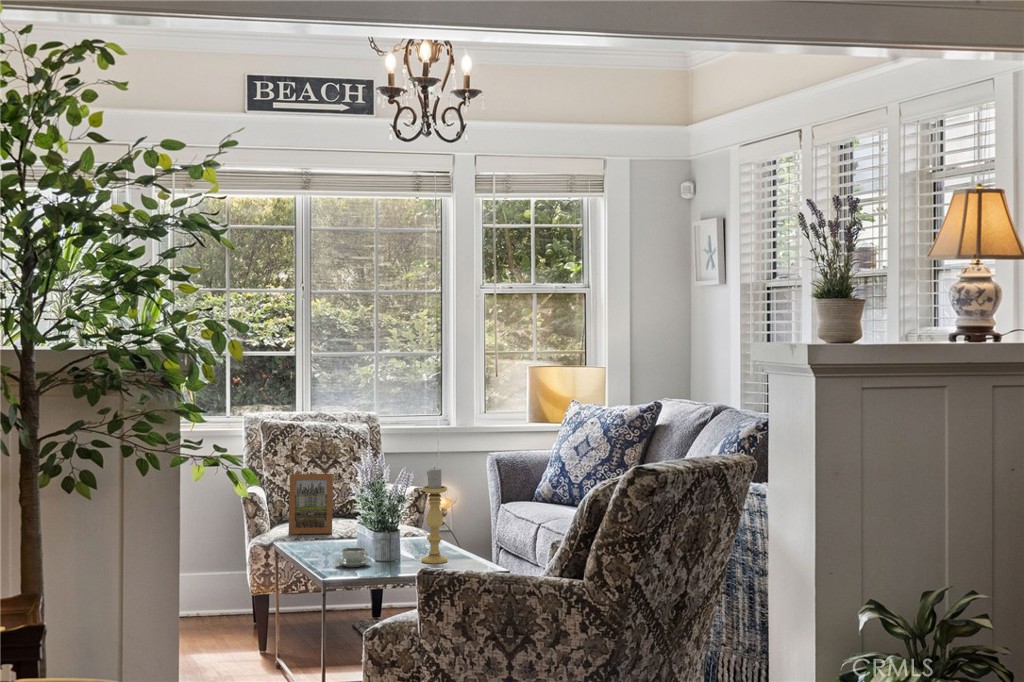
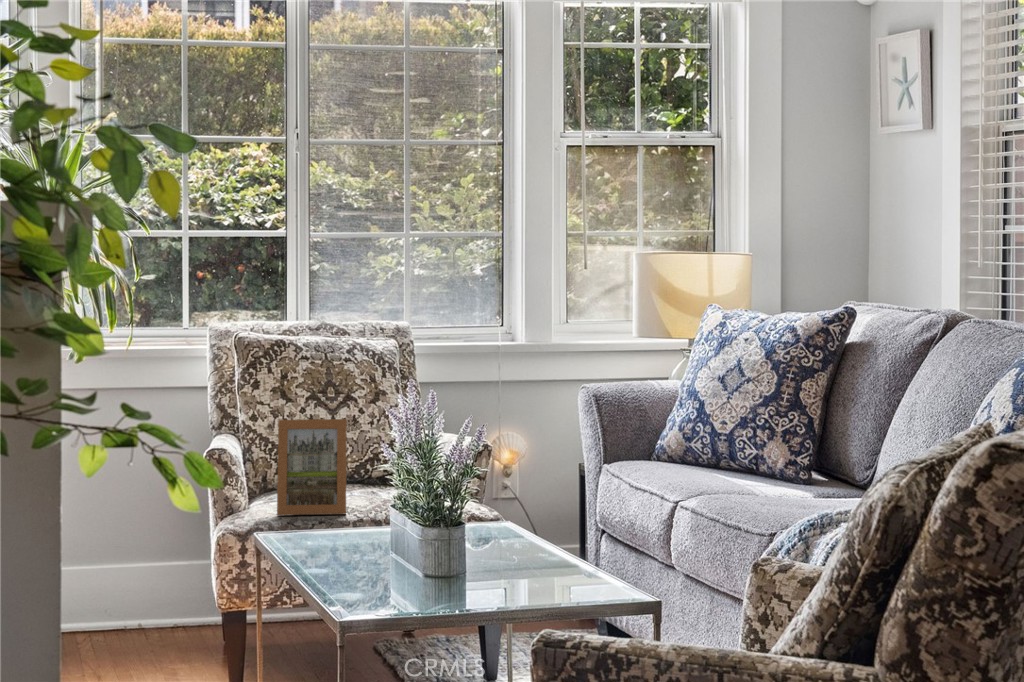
candle holder: present [422,467,447,564] -> none [505,415,549,582]
coffee cup: present [336,547,371,567] -> none [358,554,420,590]

